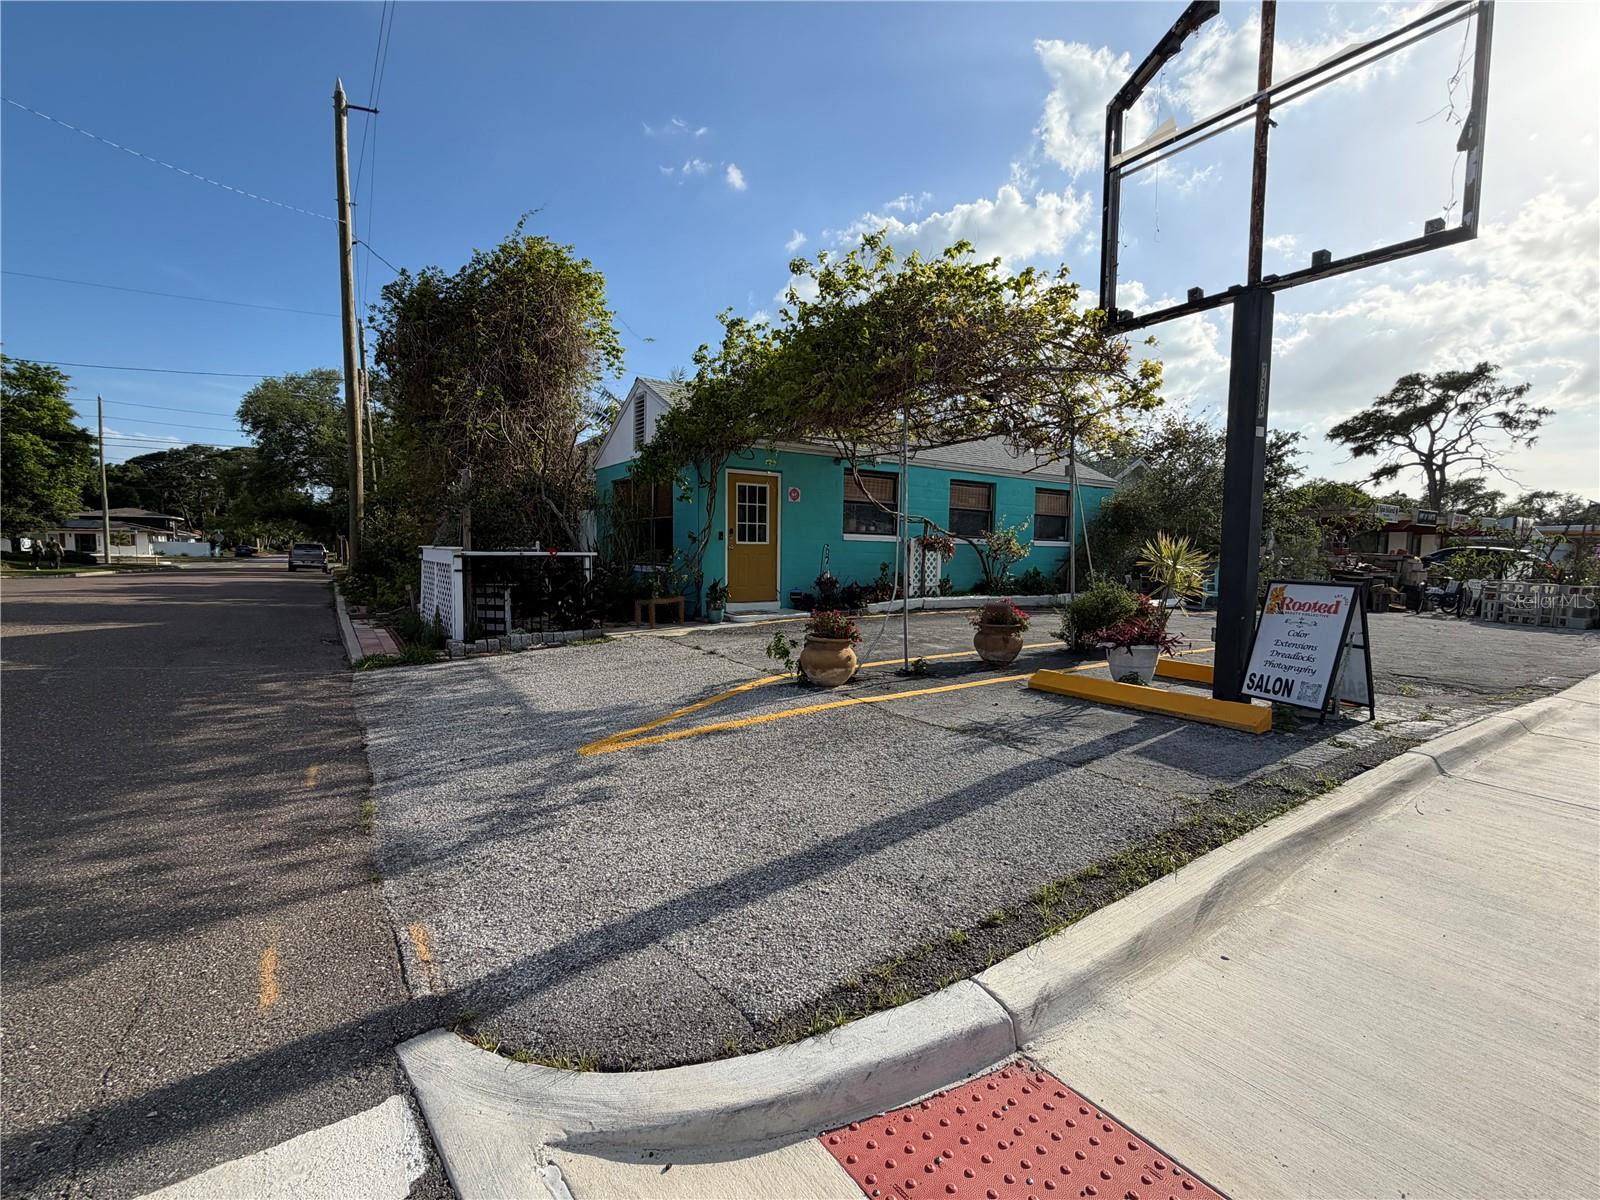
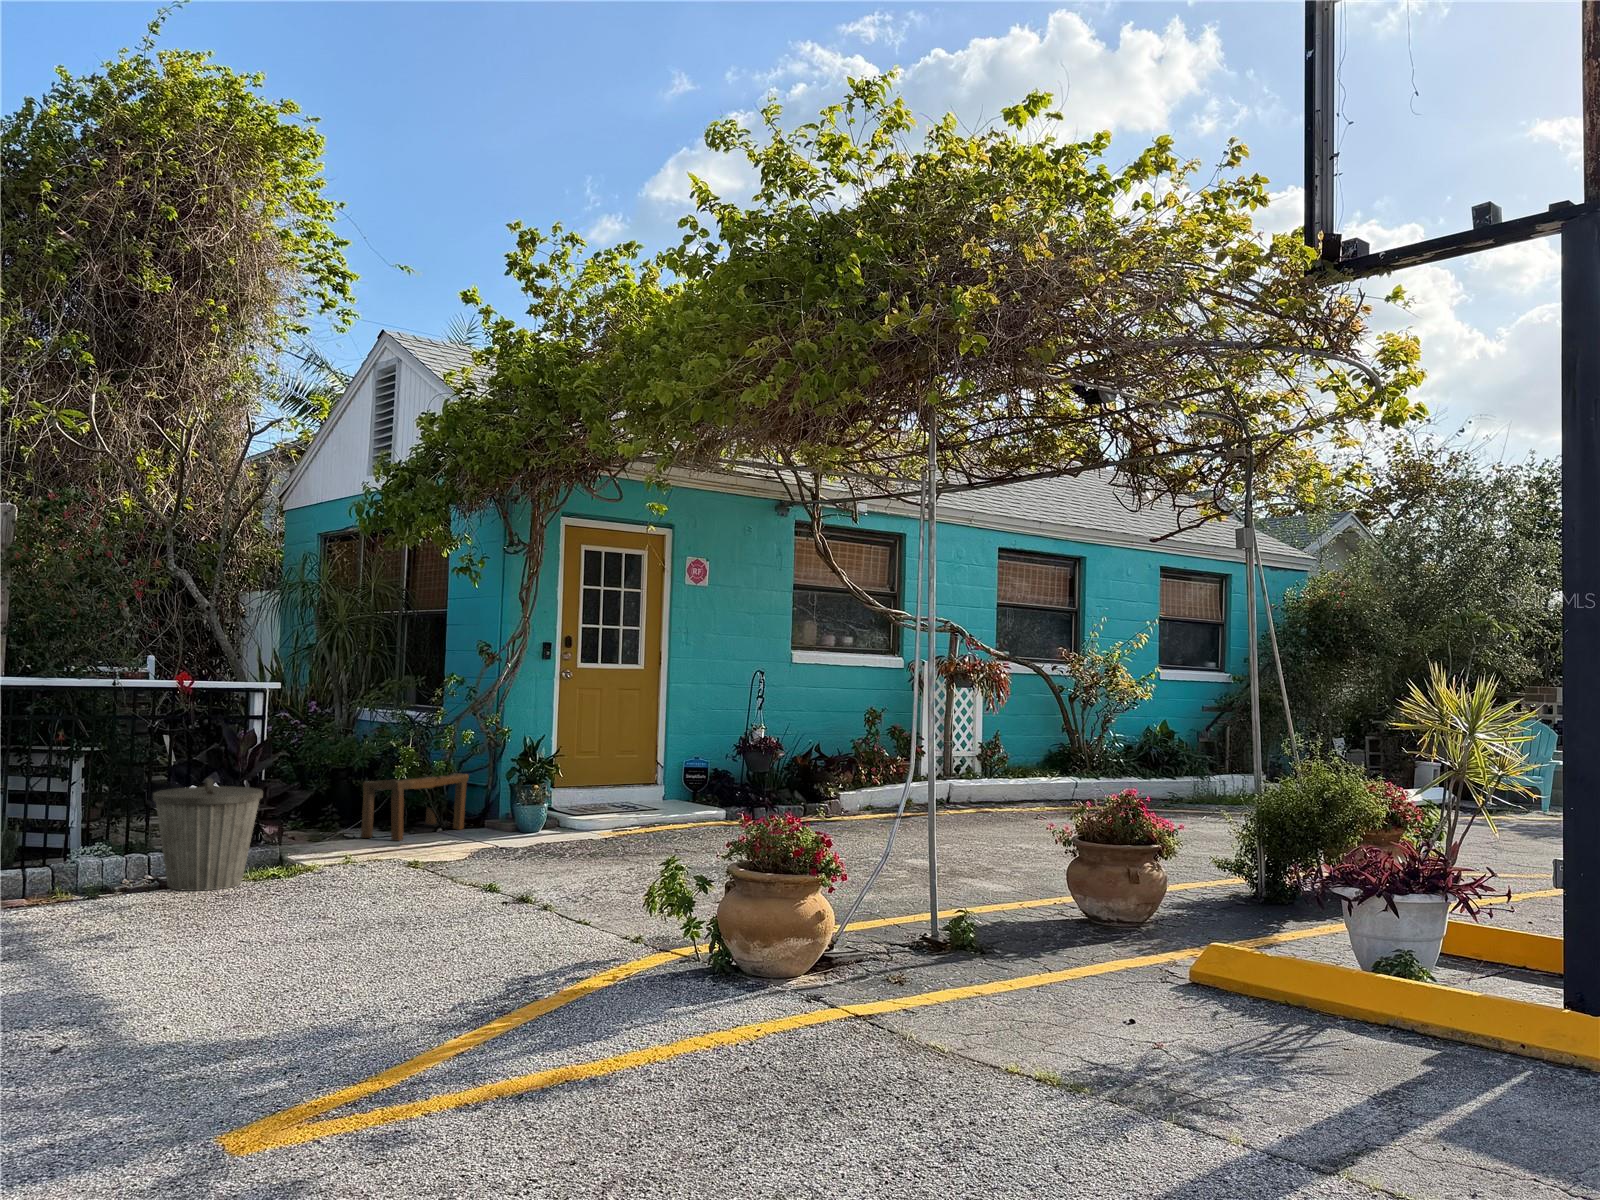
trash can: none [541,598,591,650] -> present [153,778,263,891]
side table: present [982,602,1011,669] -> none [1088,796,1144,945]

